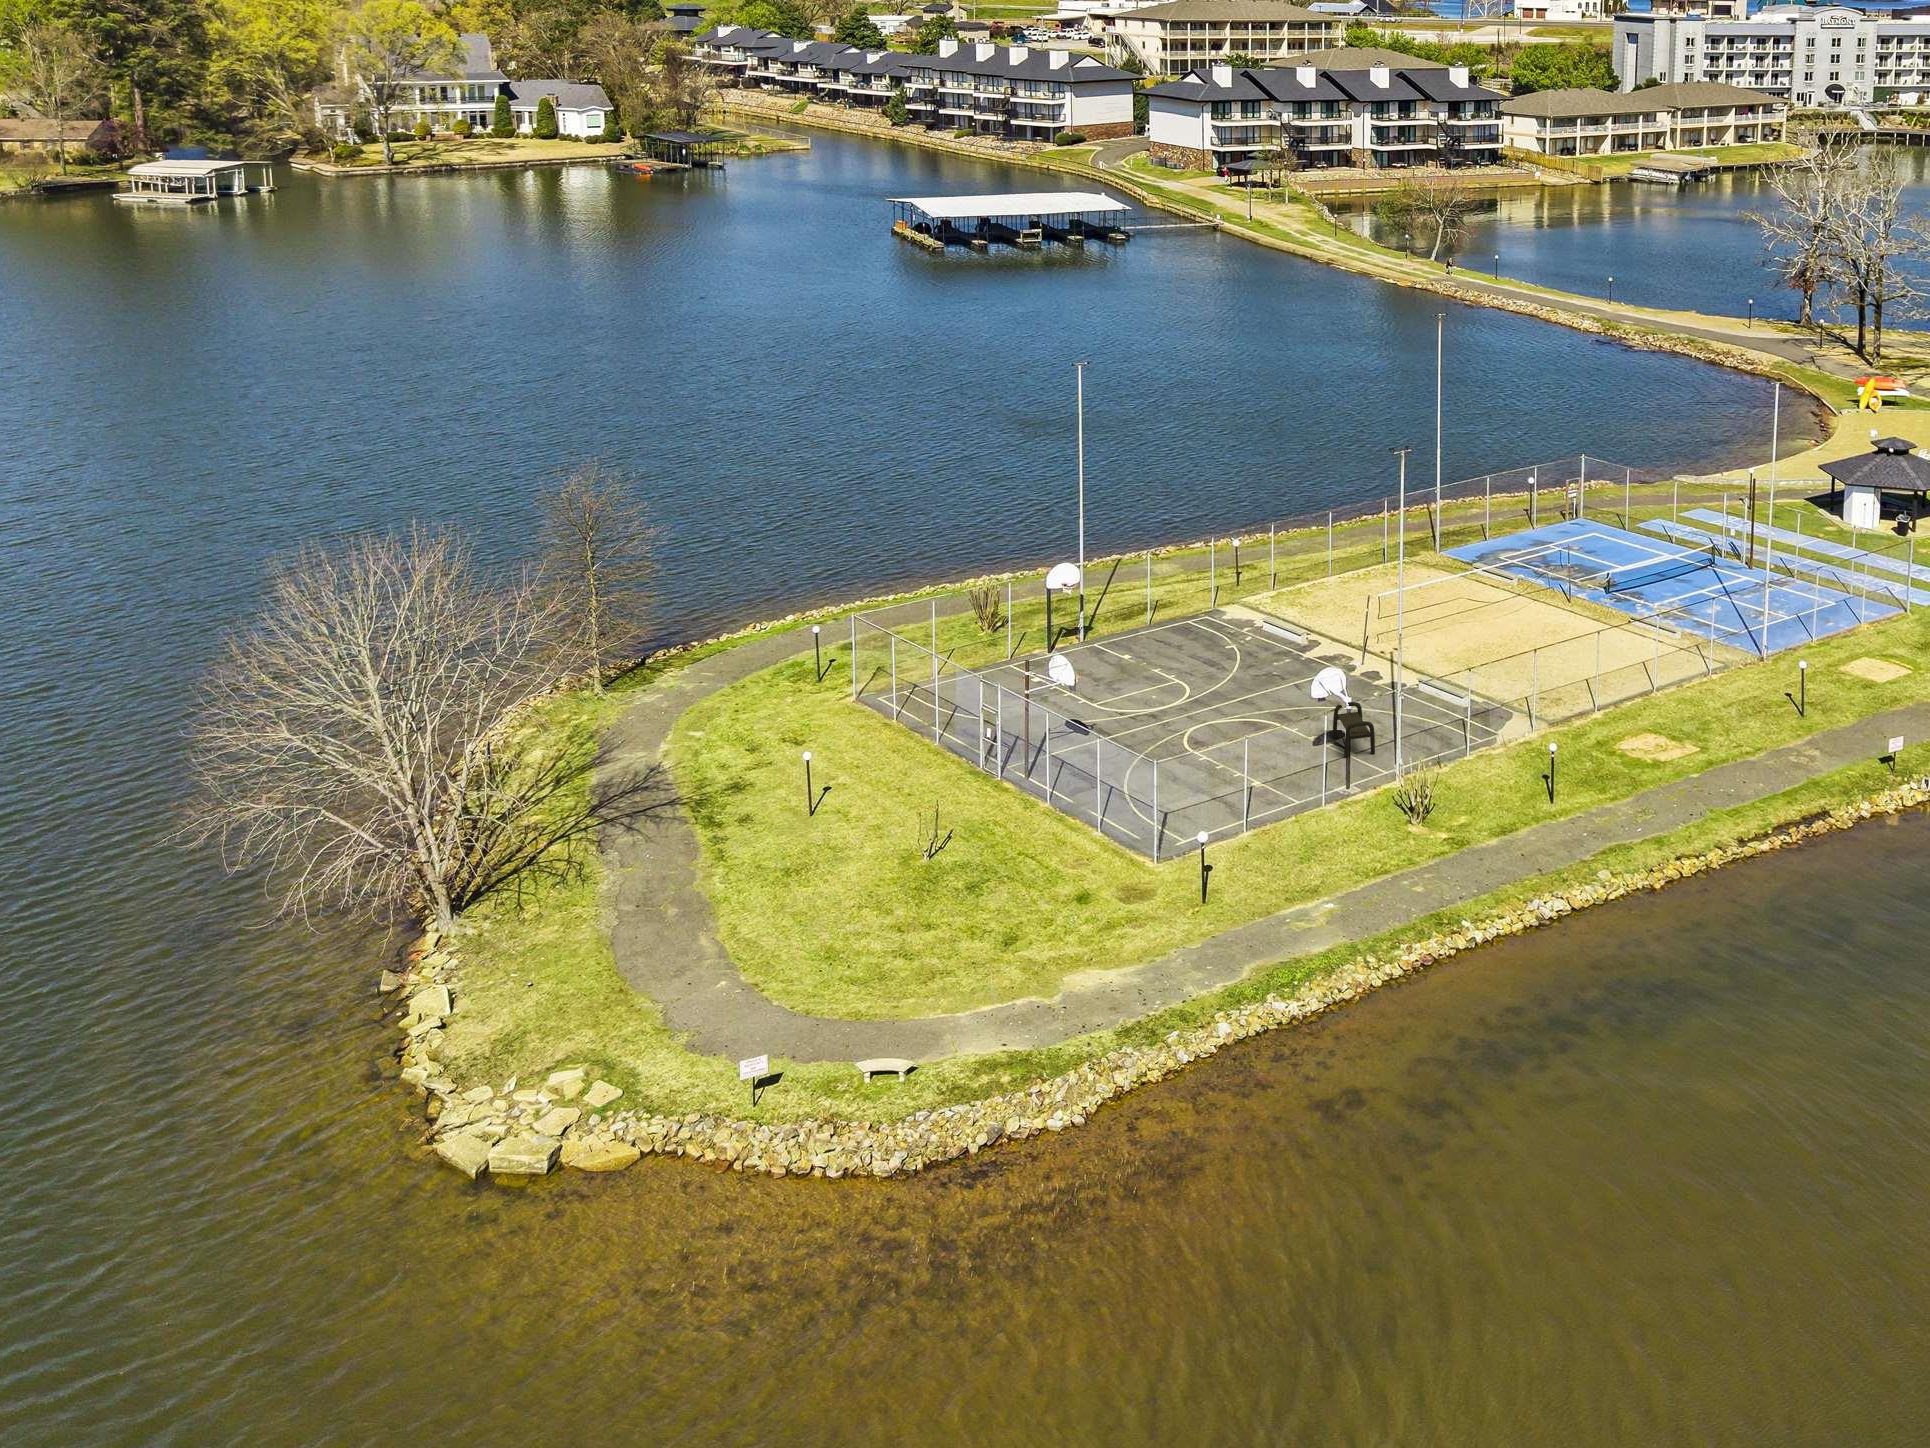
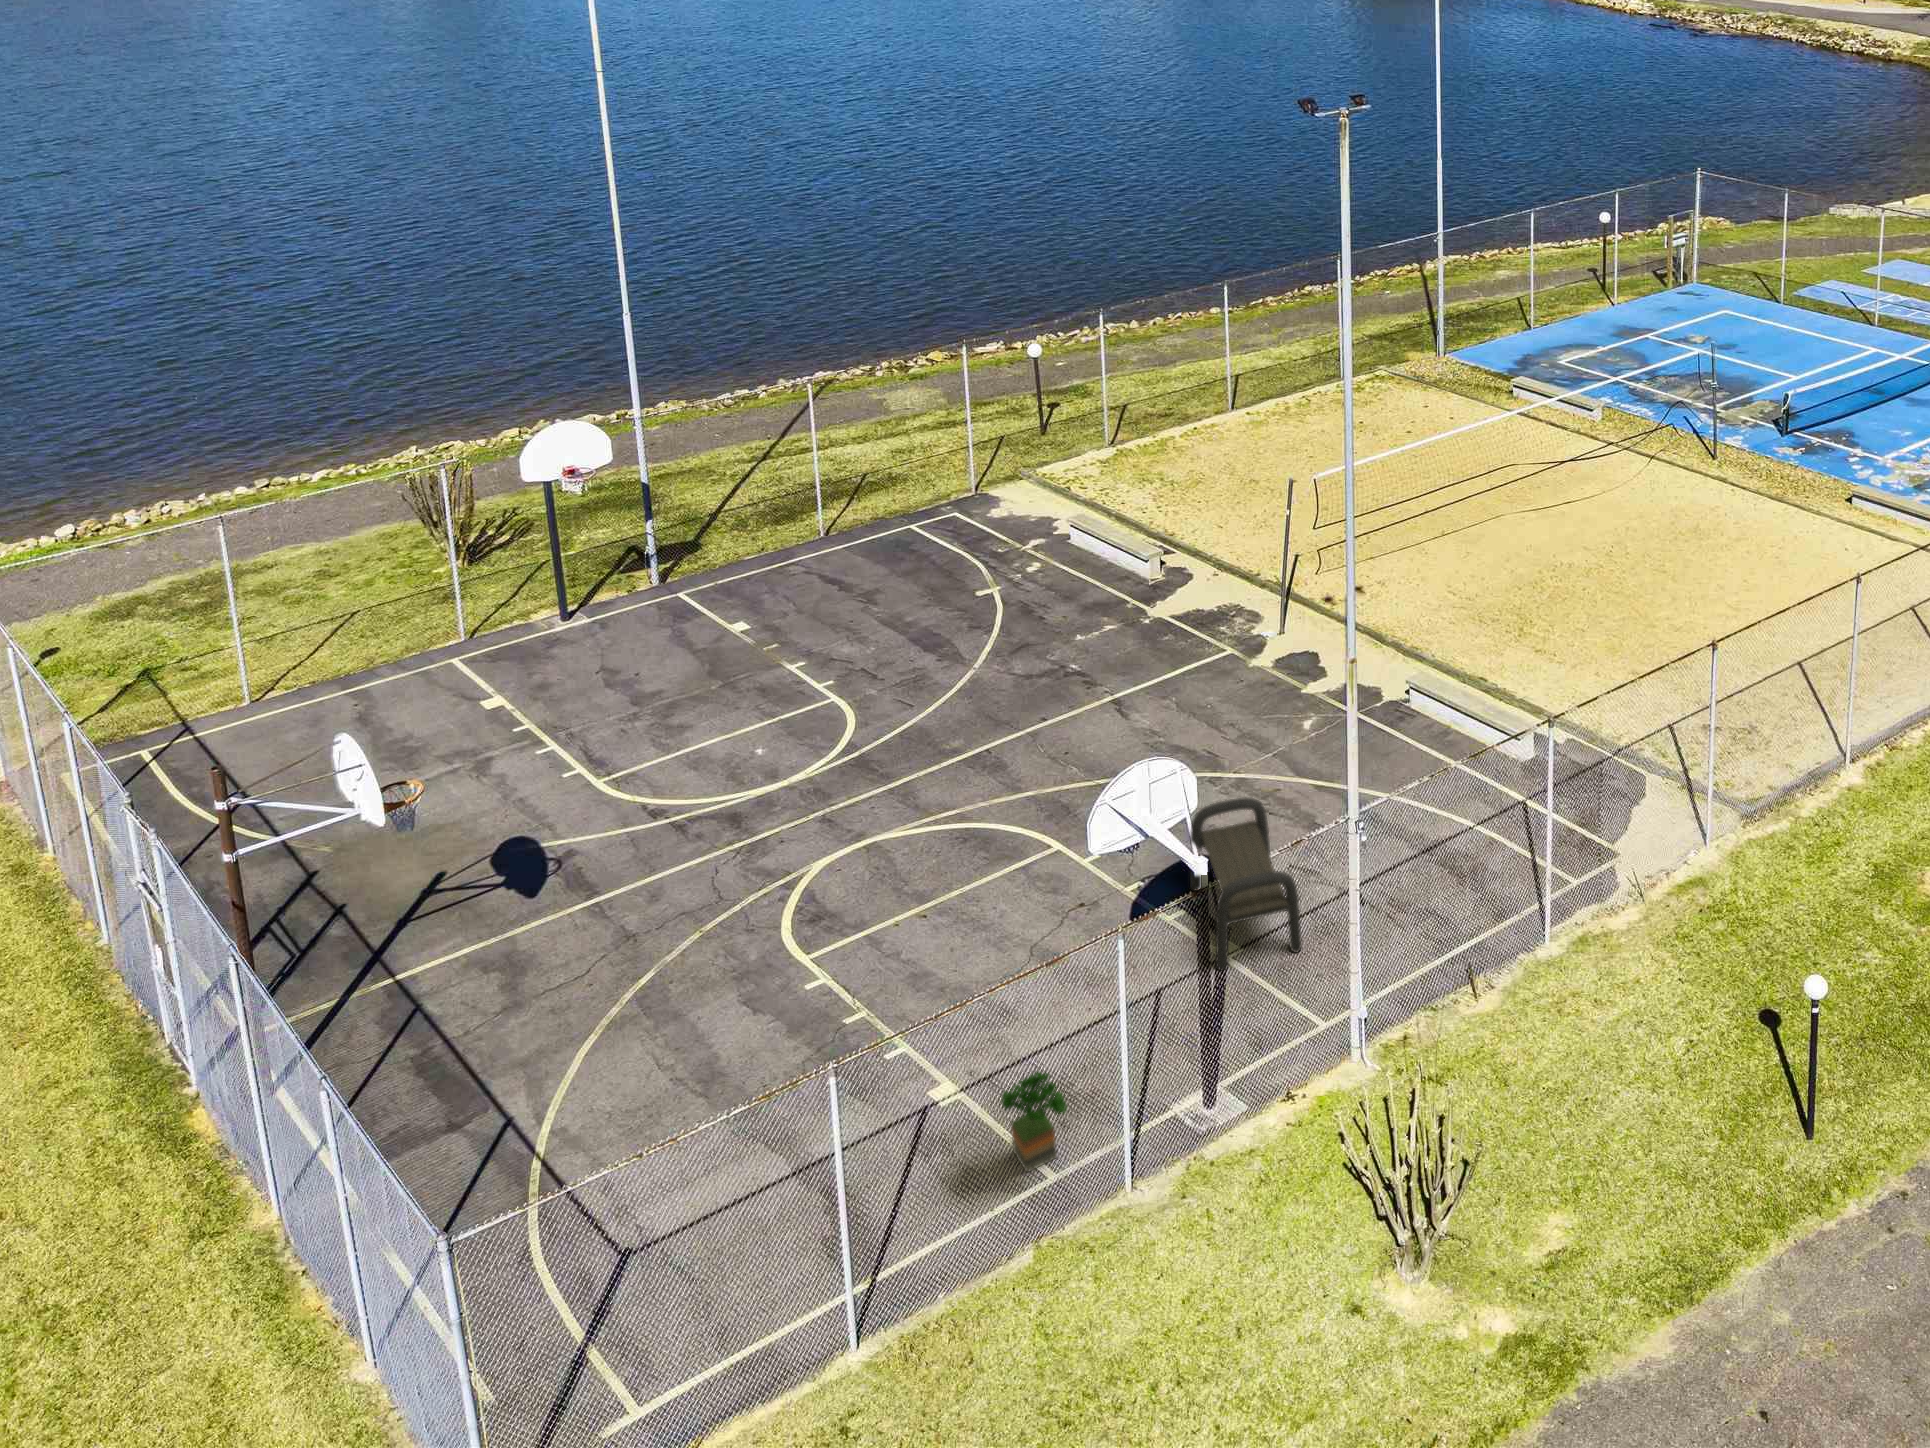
potted tree: none [1279,767,1301,800] -> present [1001,1071,1067,1172]

